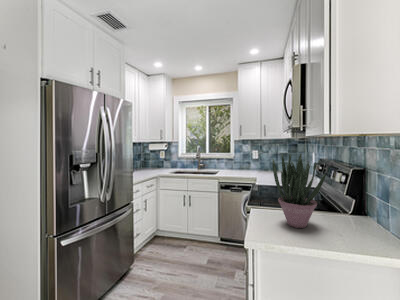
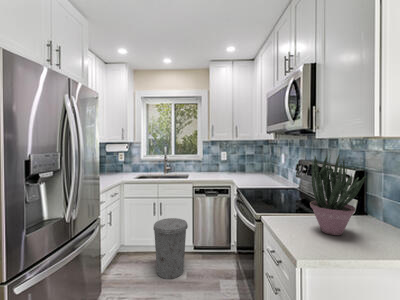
trash can: none [179,210,209,262] -> present [154,218,188,279]

